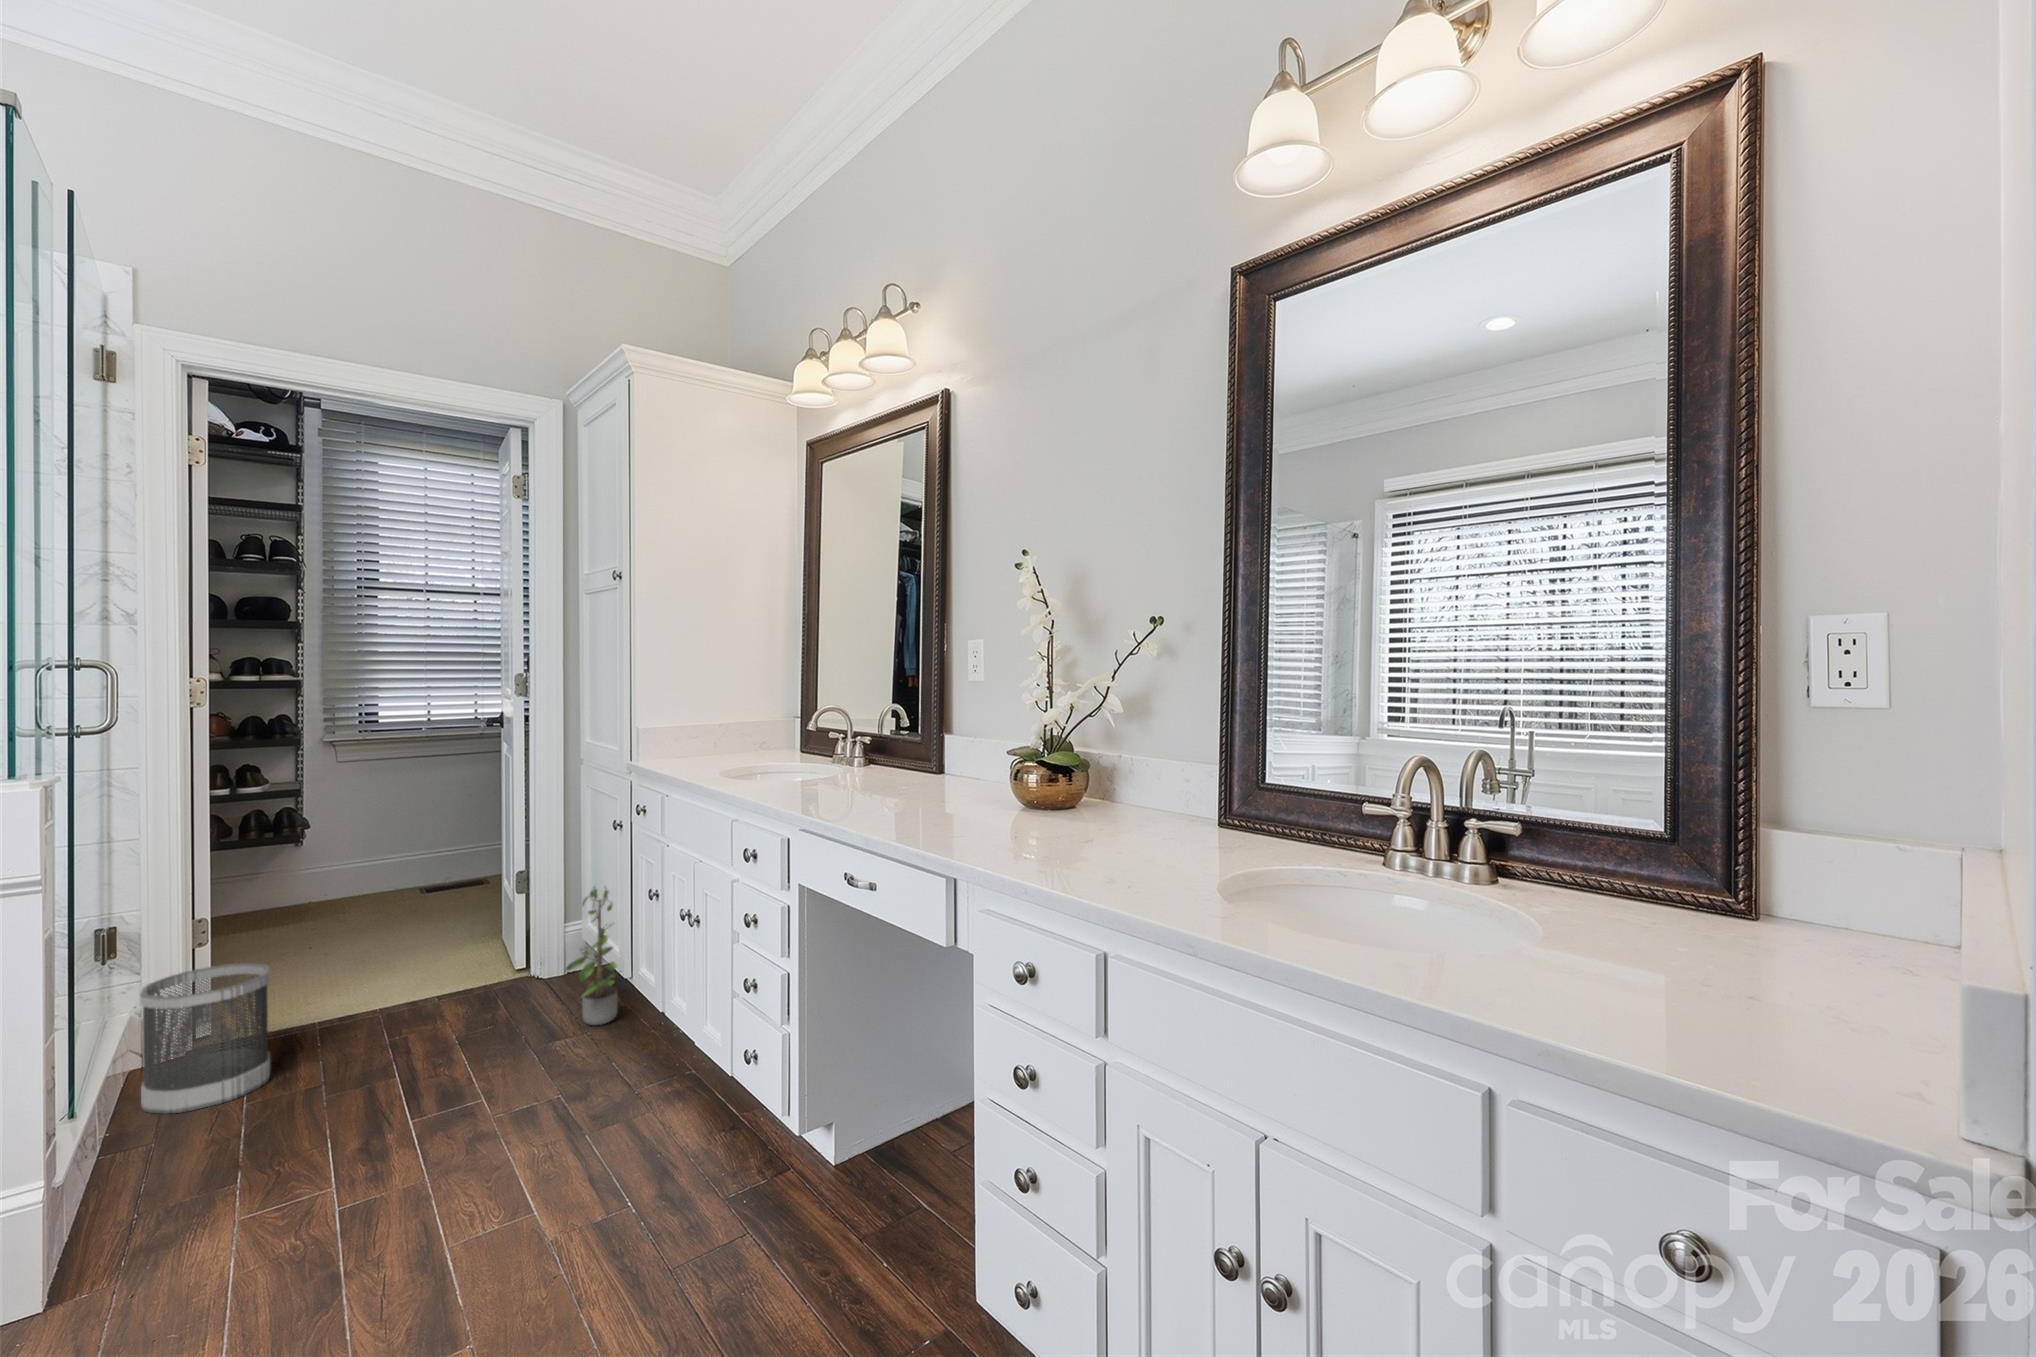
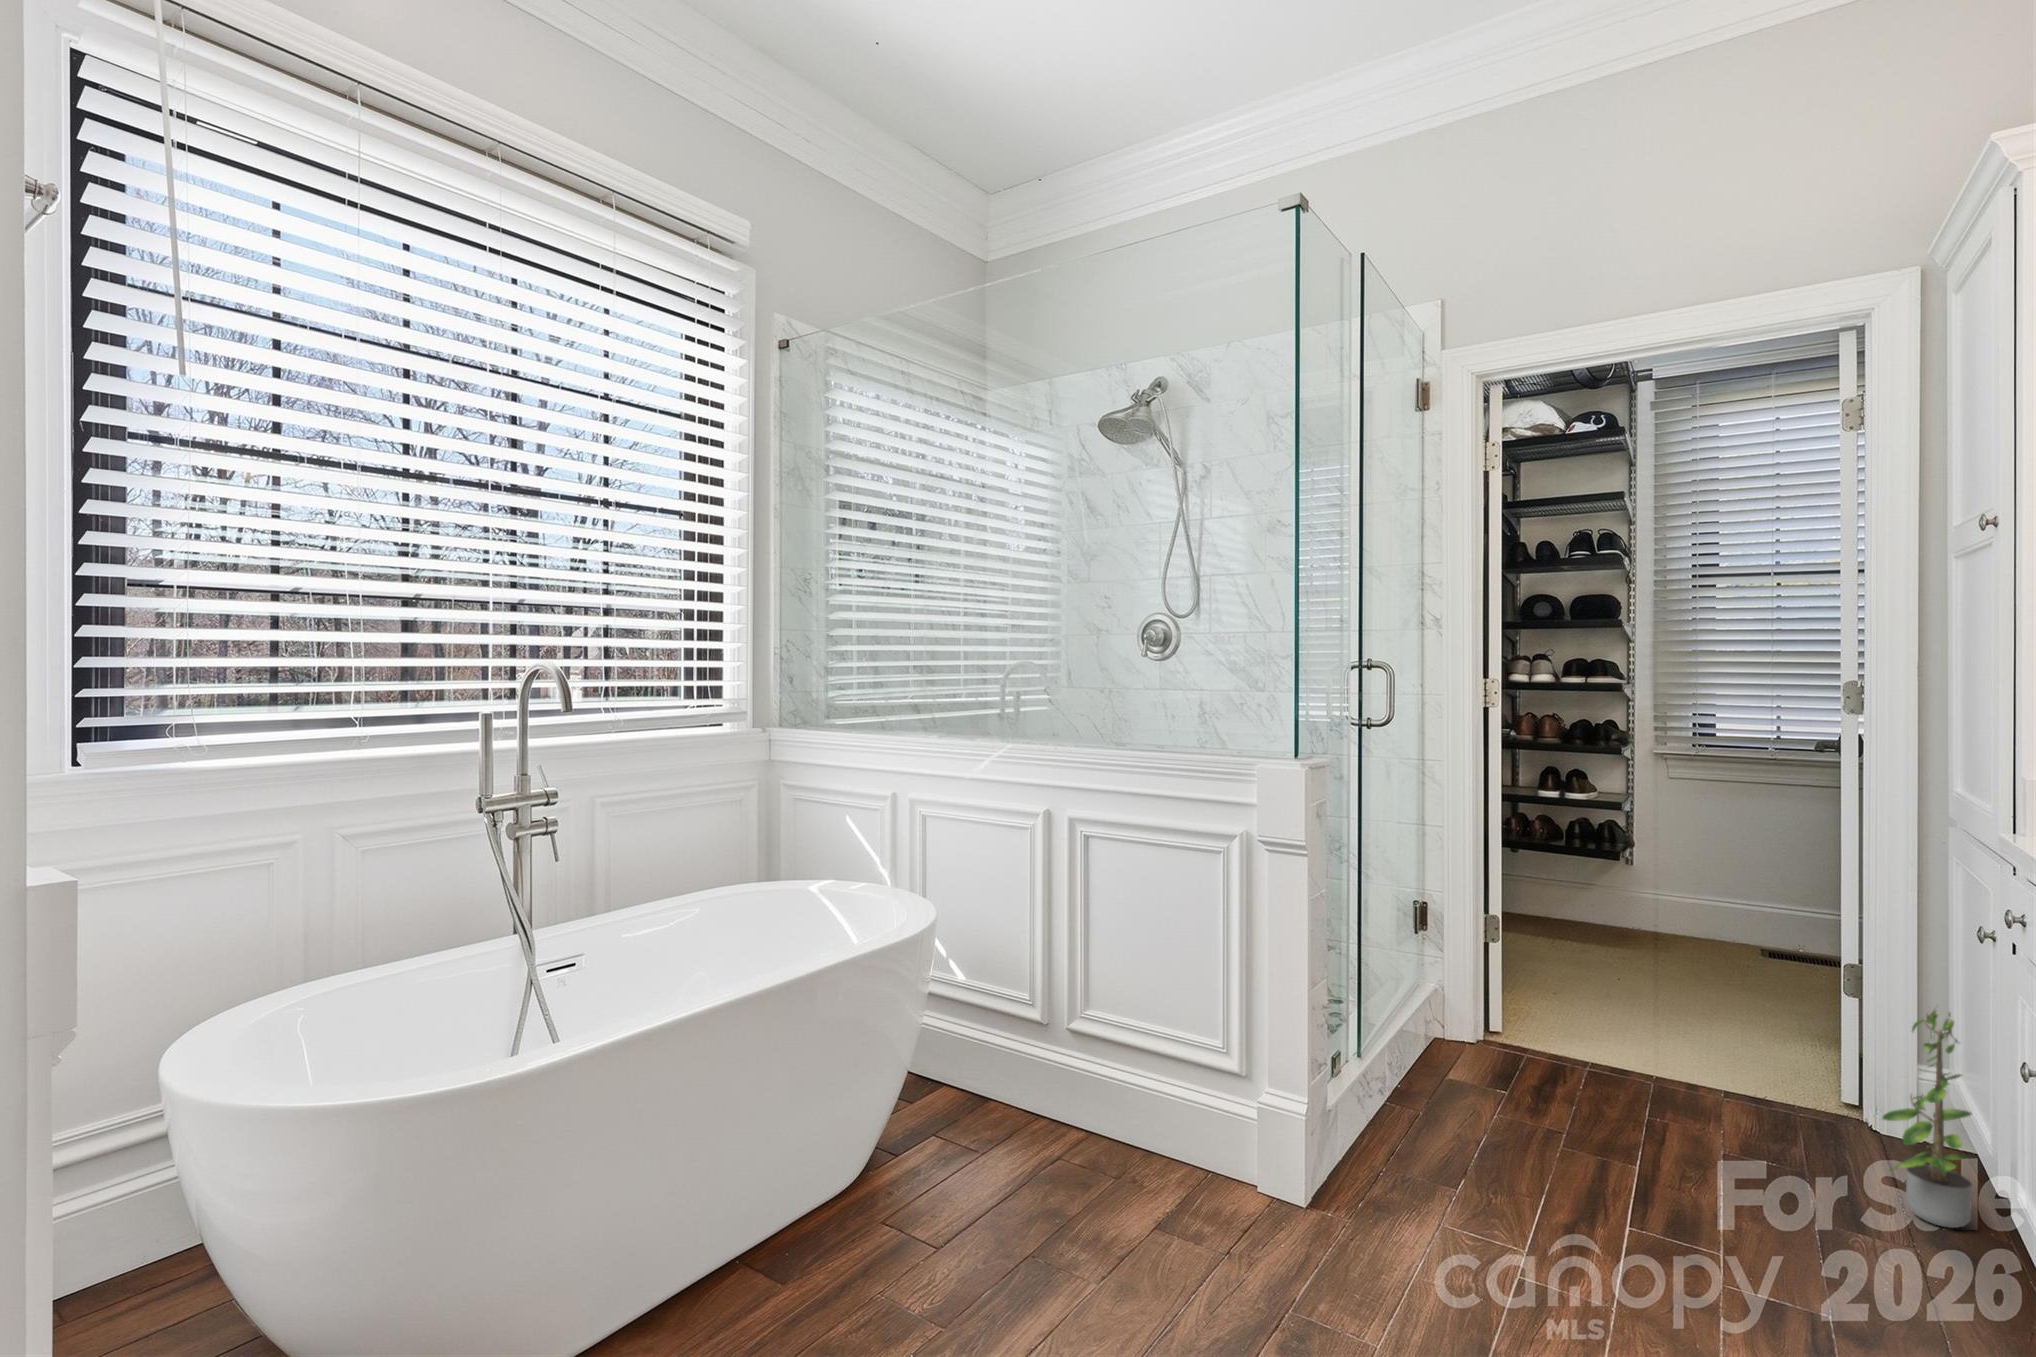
wastebasket: present [140,963,270,1114] -> none [1424,963,1528,1105]

